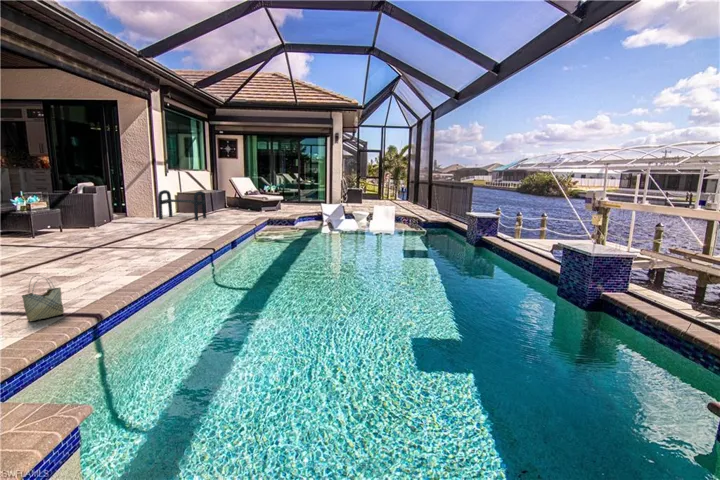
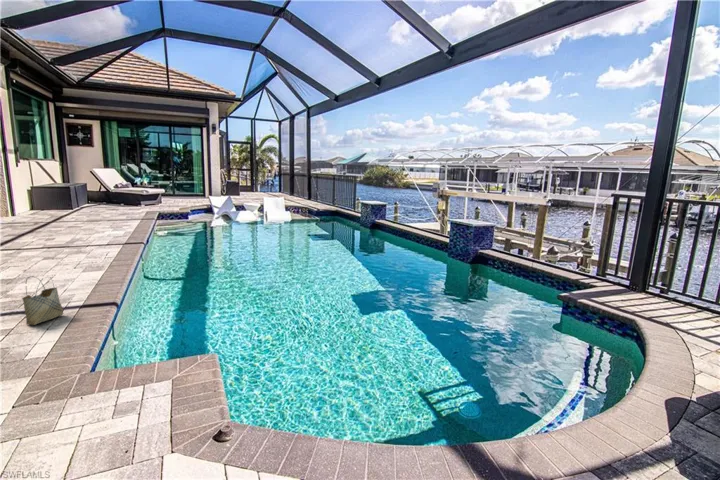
bench: present [158,190,206,220] -> none [14,184,80,219]

